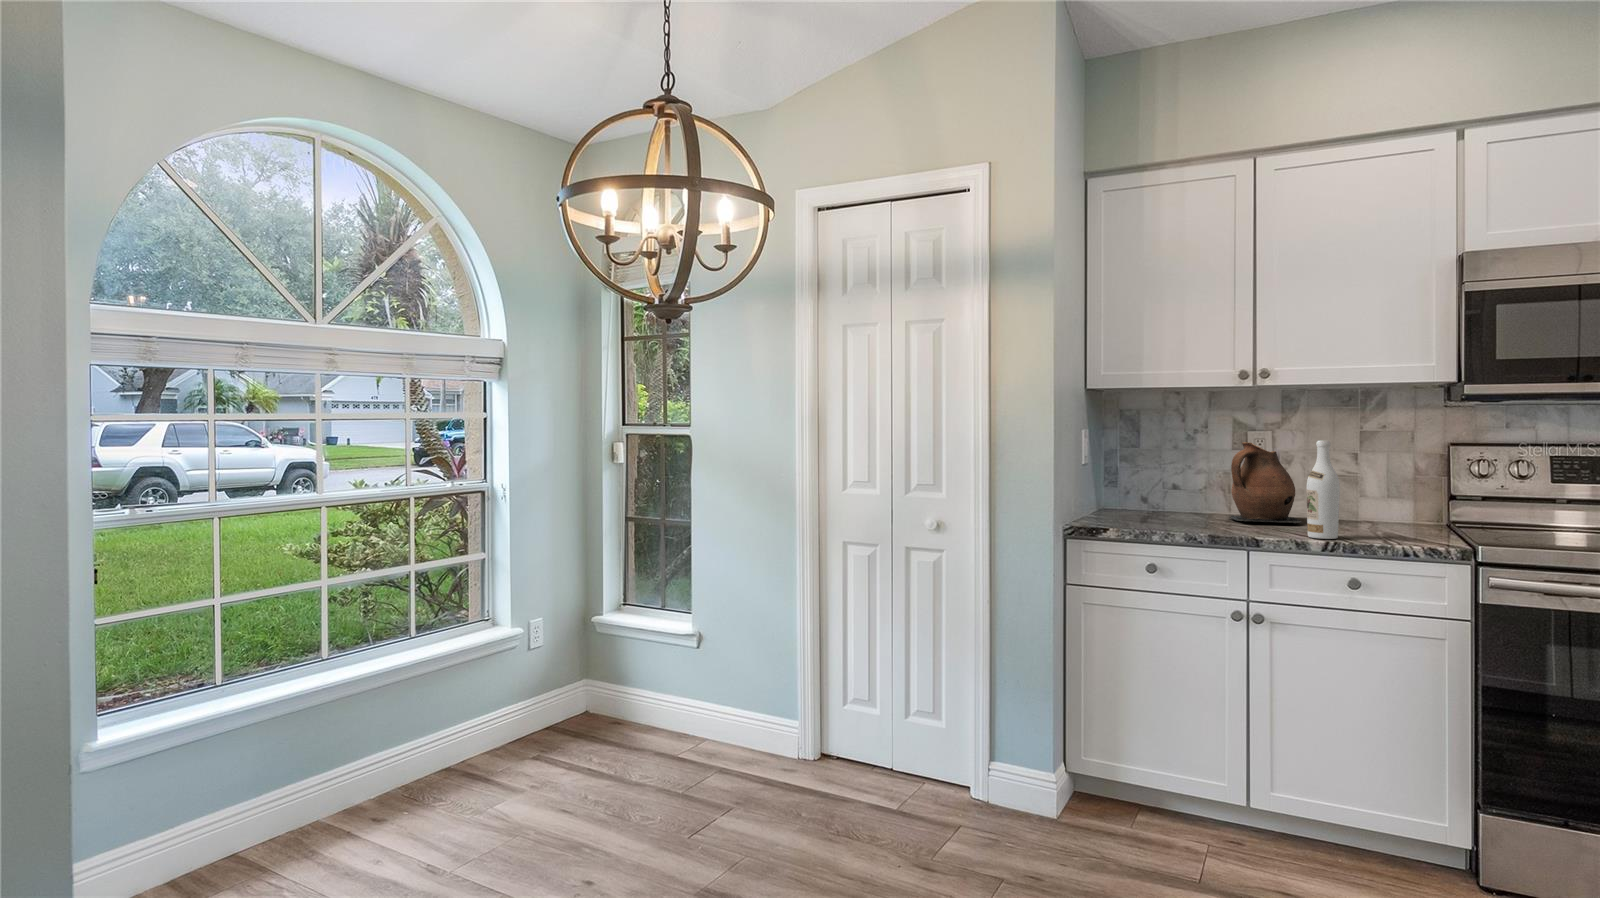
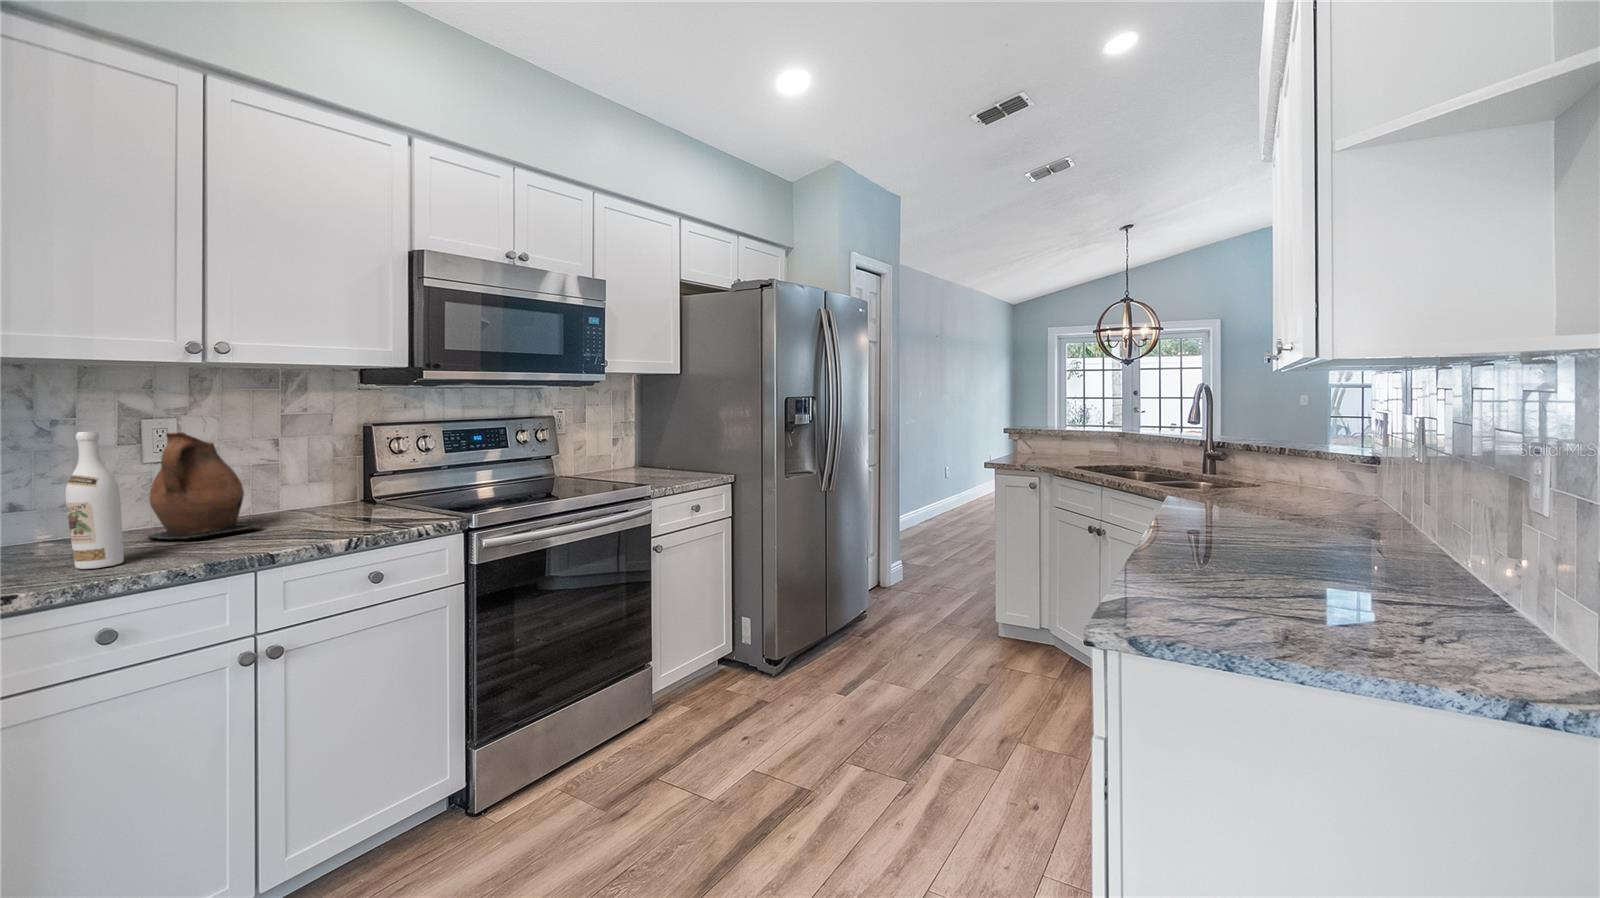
wine bottle: present [1307,440,1340,539] -> present [65,432,124,569]

